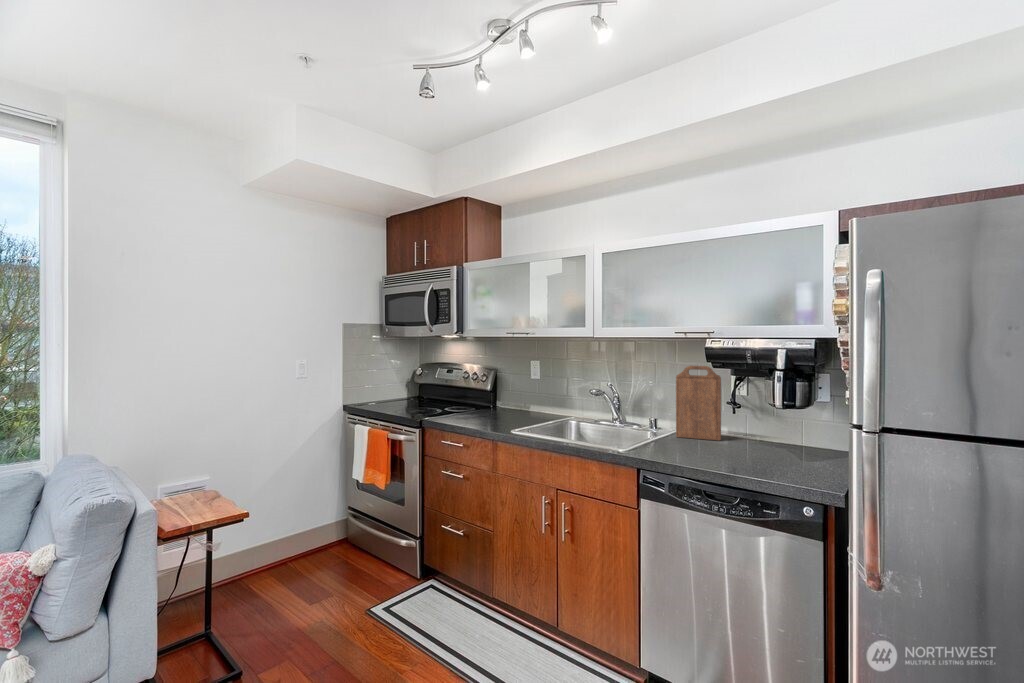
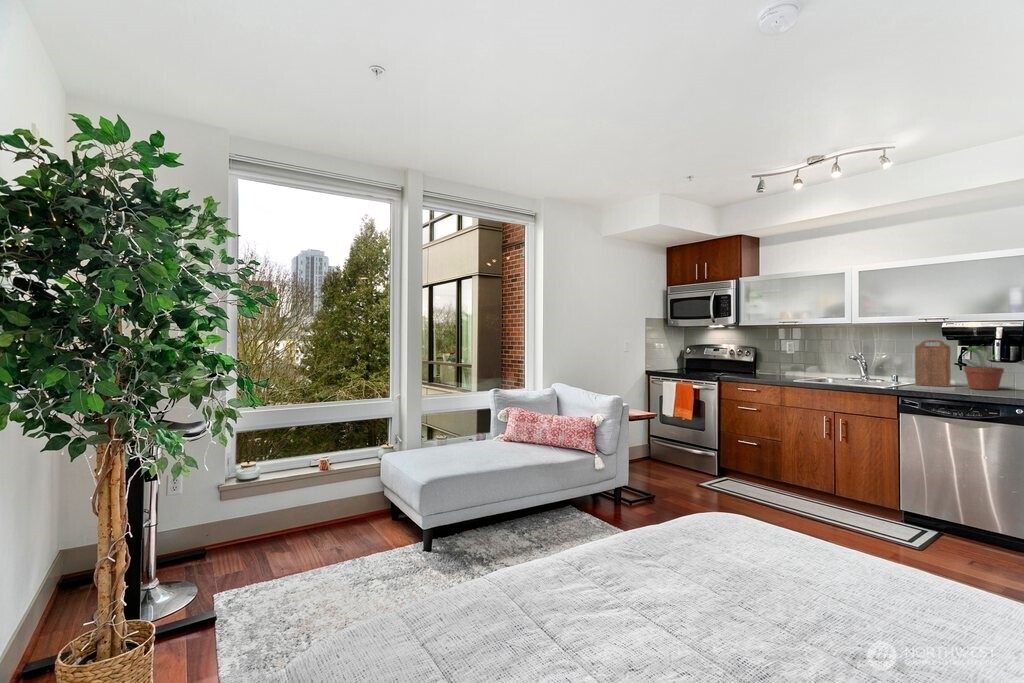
potted plant: none [738,367,790,449] -> present [964,347,1004,390]

